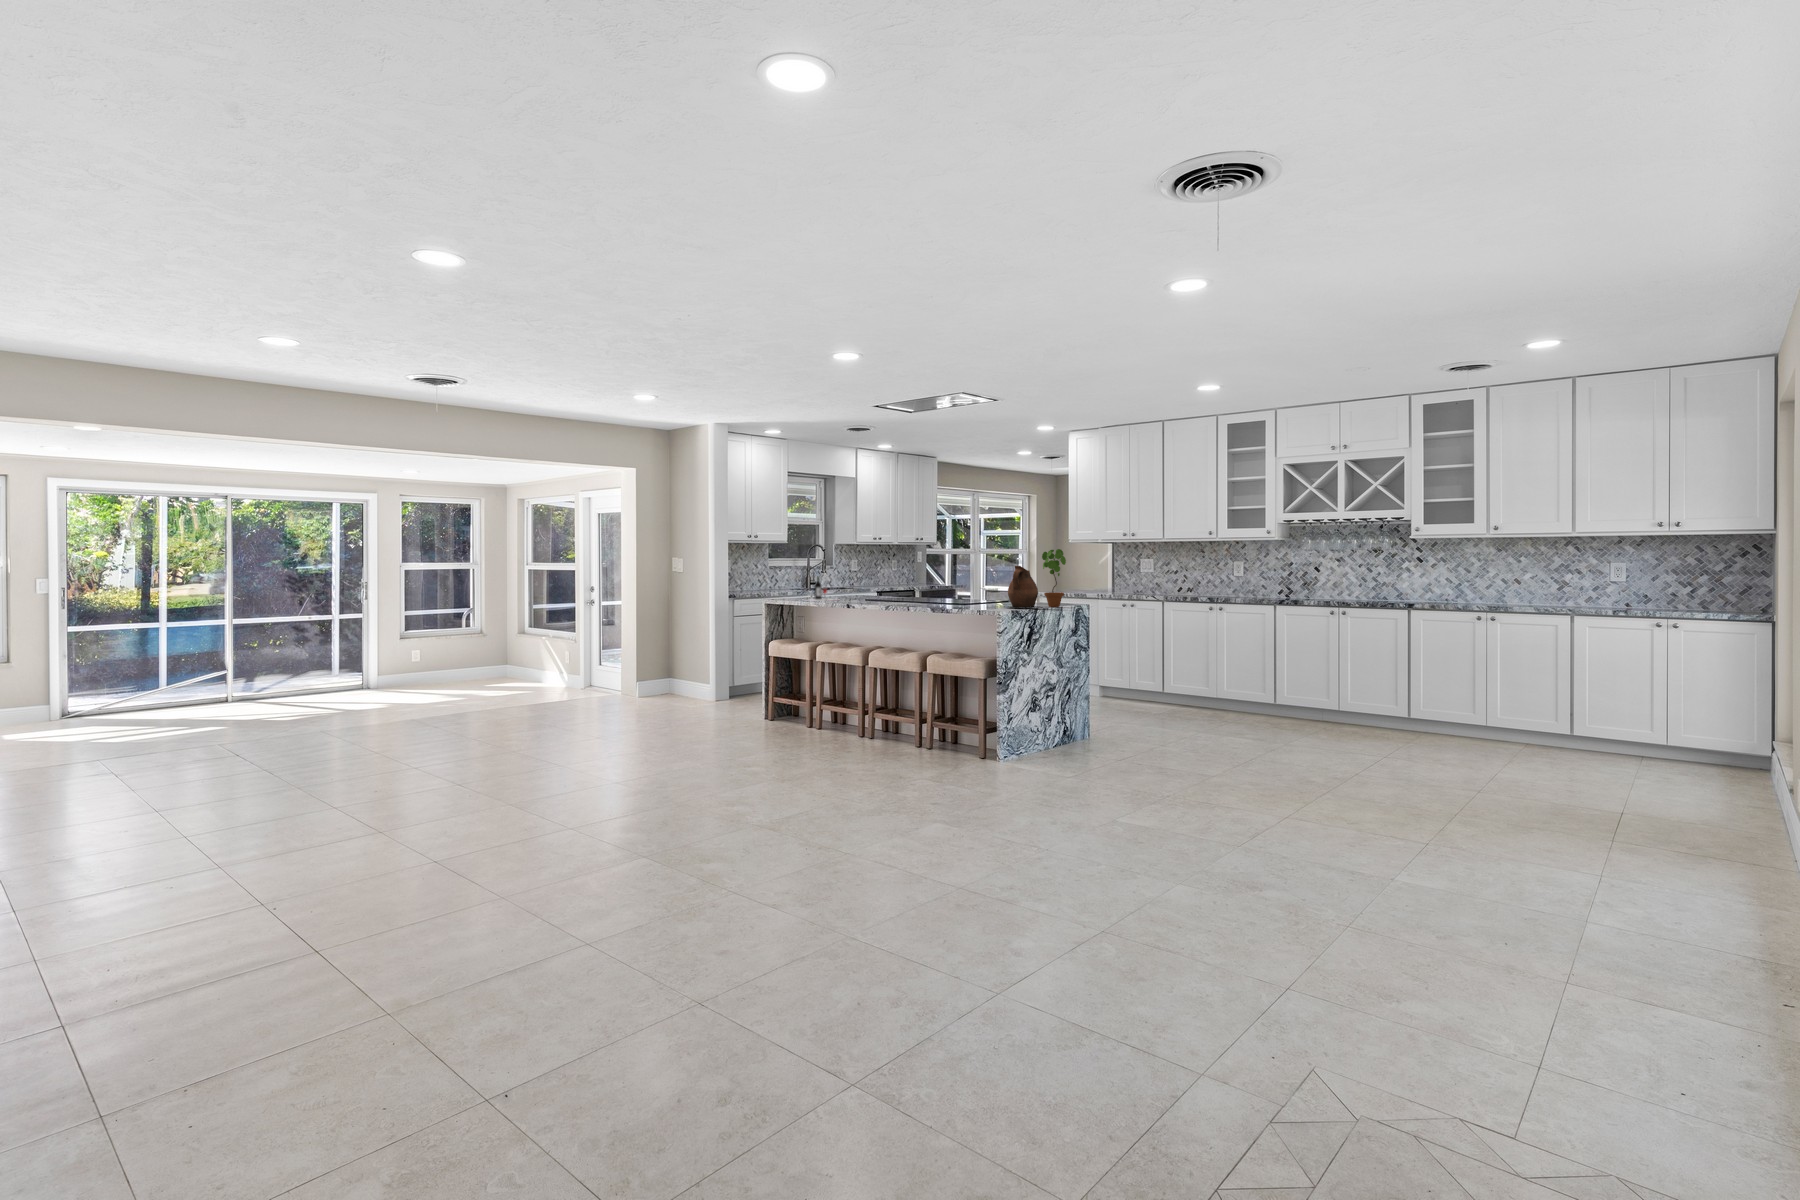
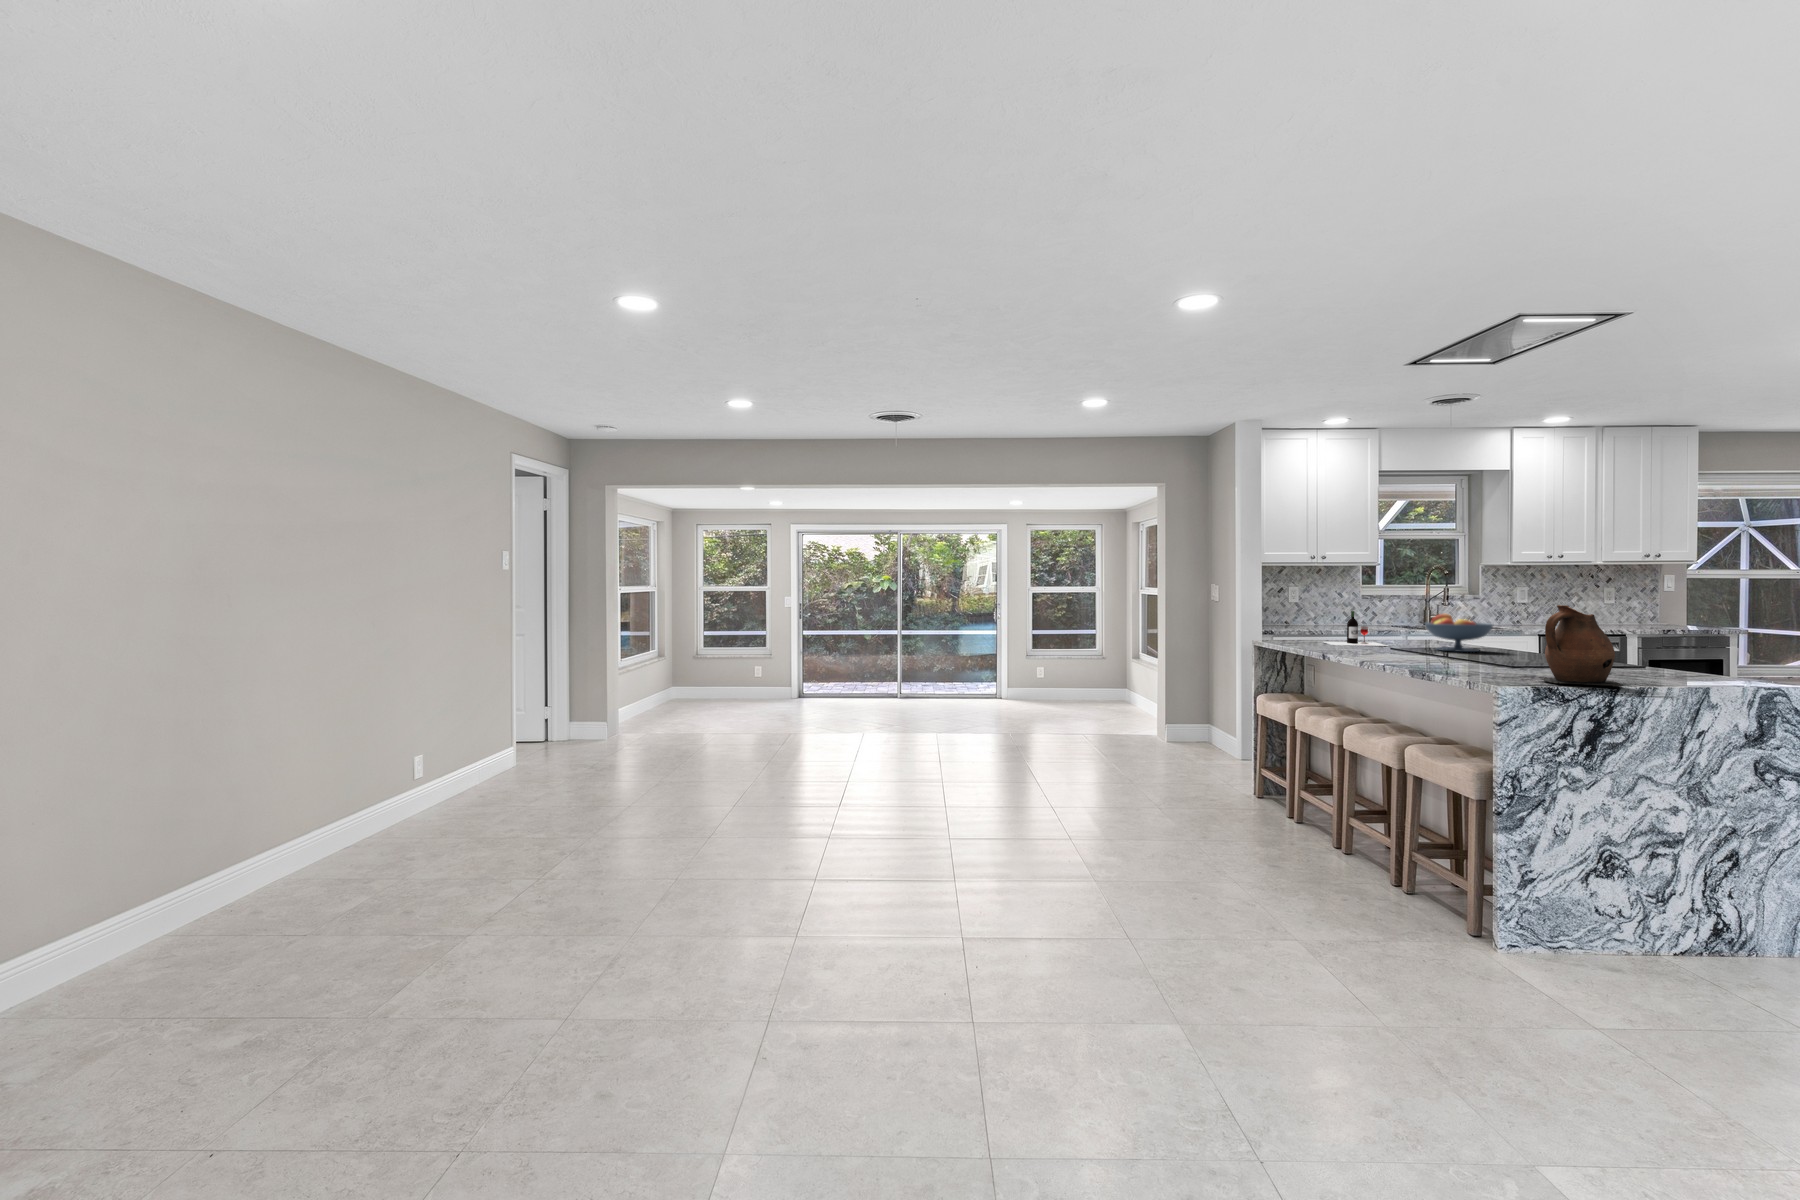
potted plant: present [1042,549,1066,607] -> none [1665,573,1720,686]
fruit bowl: none [870,576,909,601] -> present [1425,614,1493,652]

